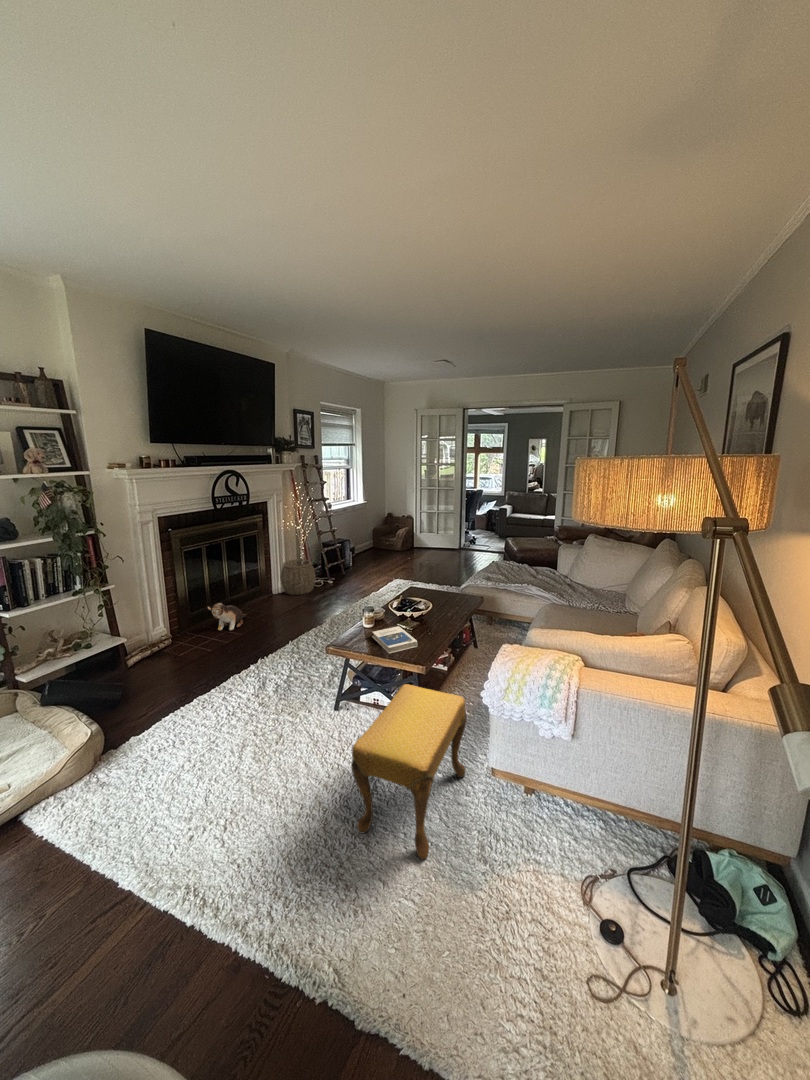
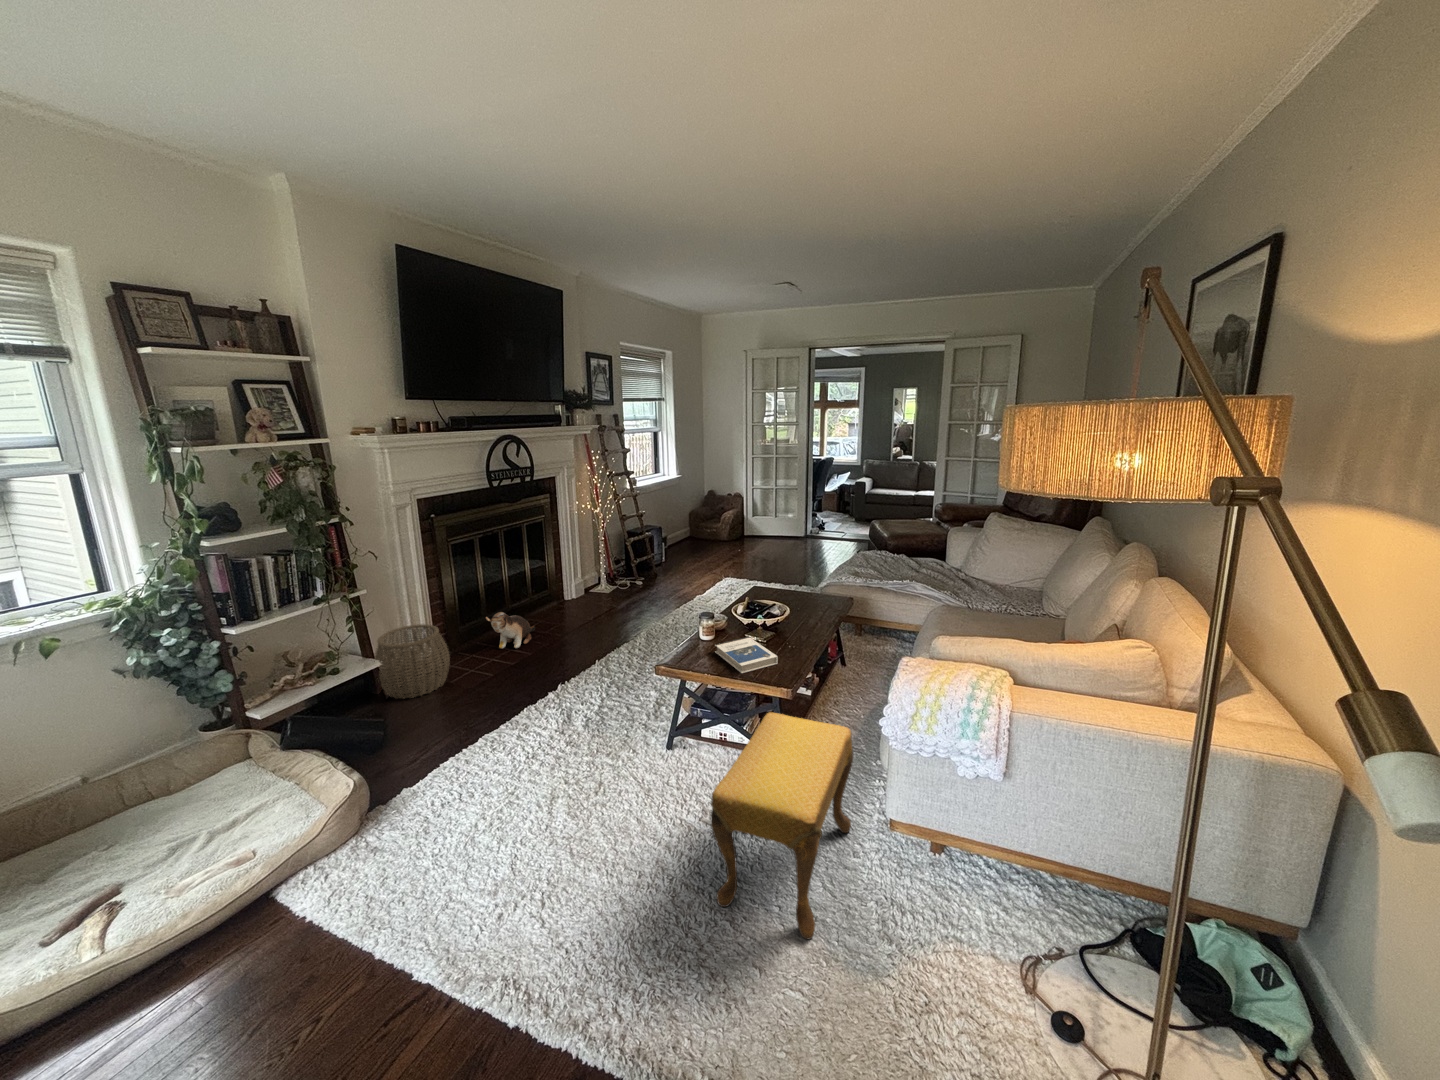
woven basket: present [280,559,316,595] -> present [374,624,450,699]

